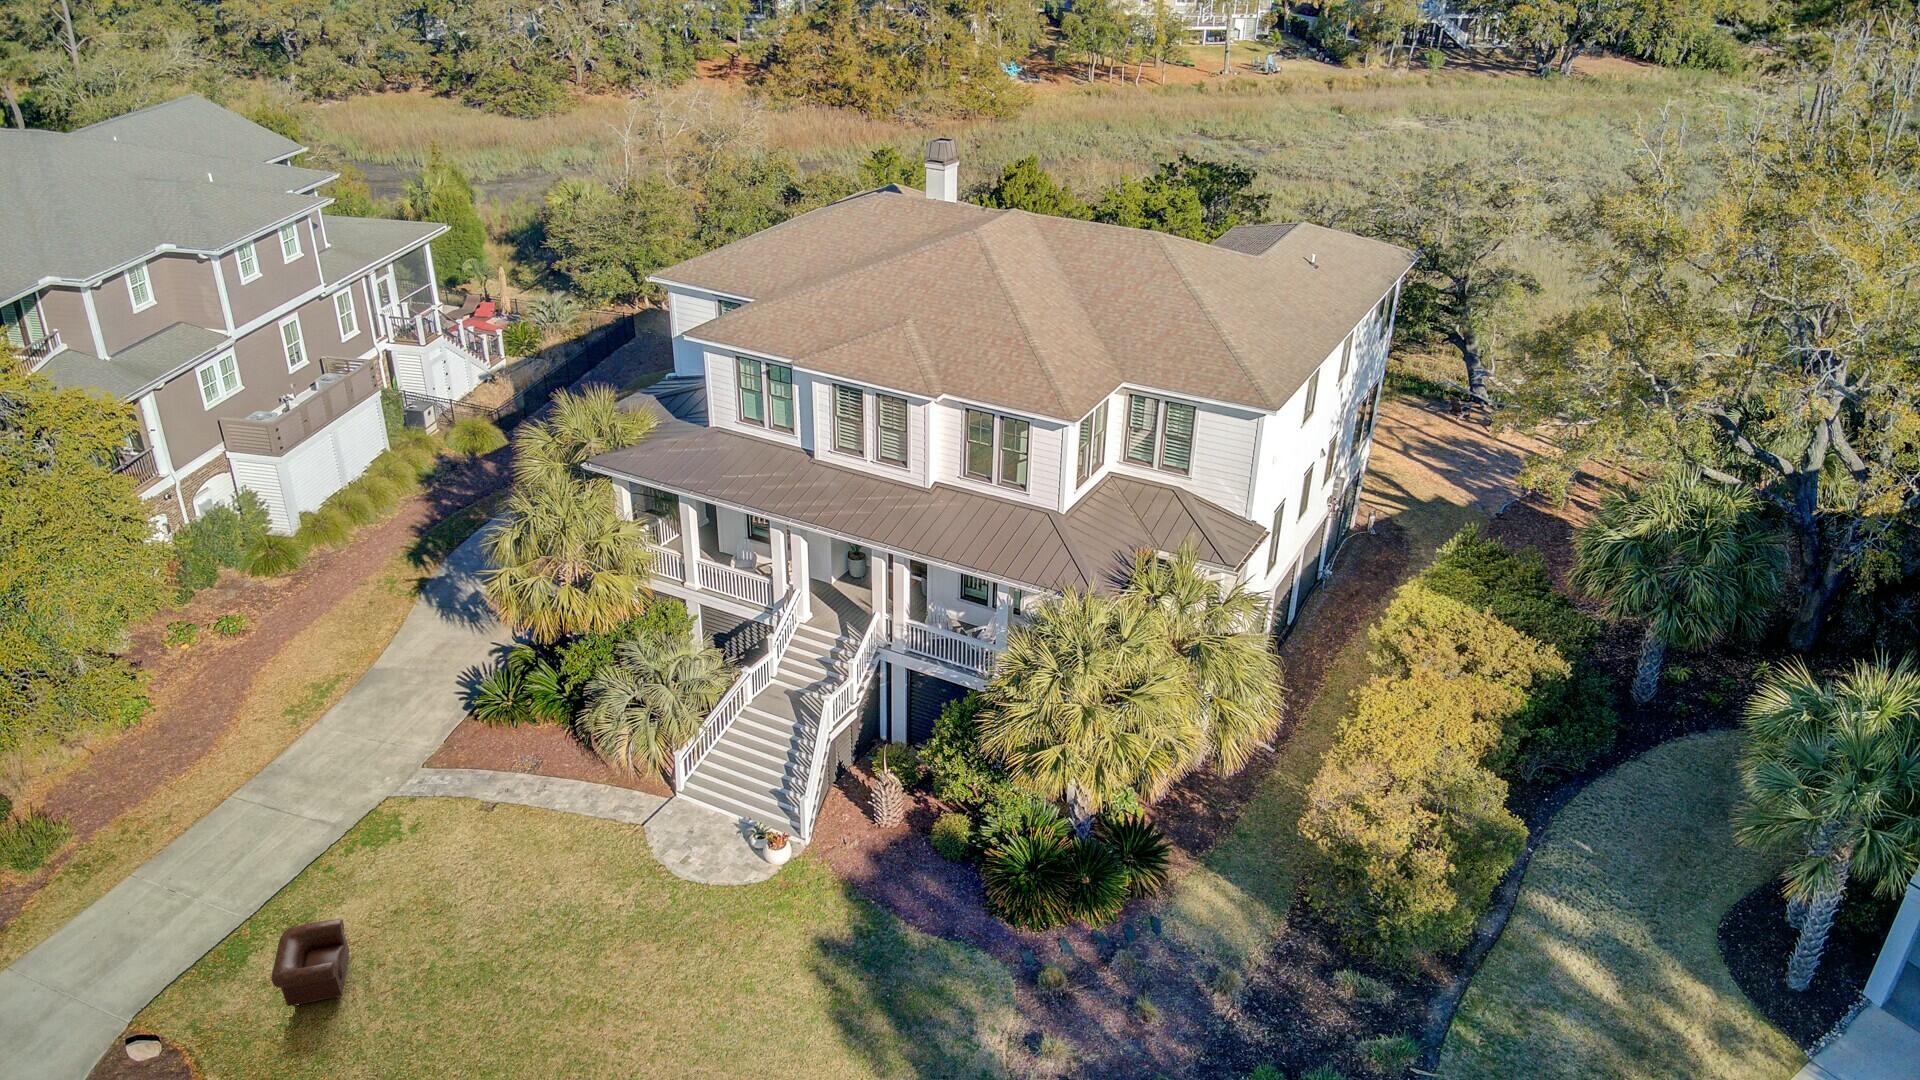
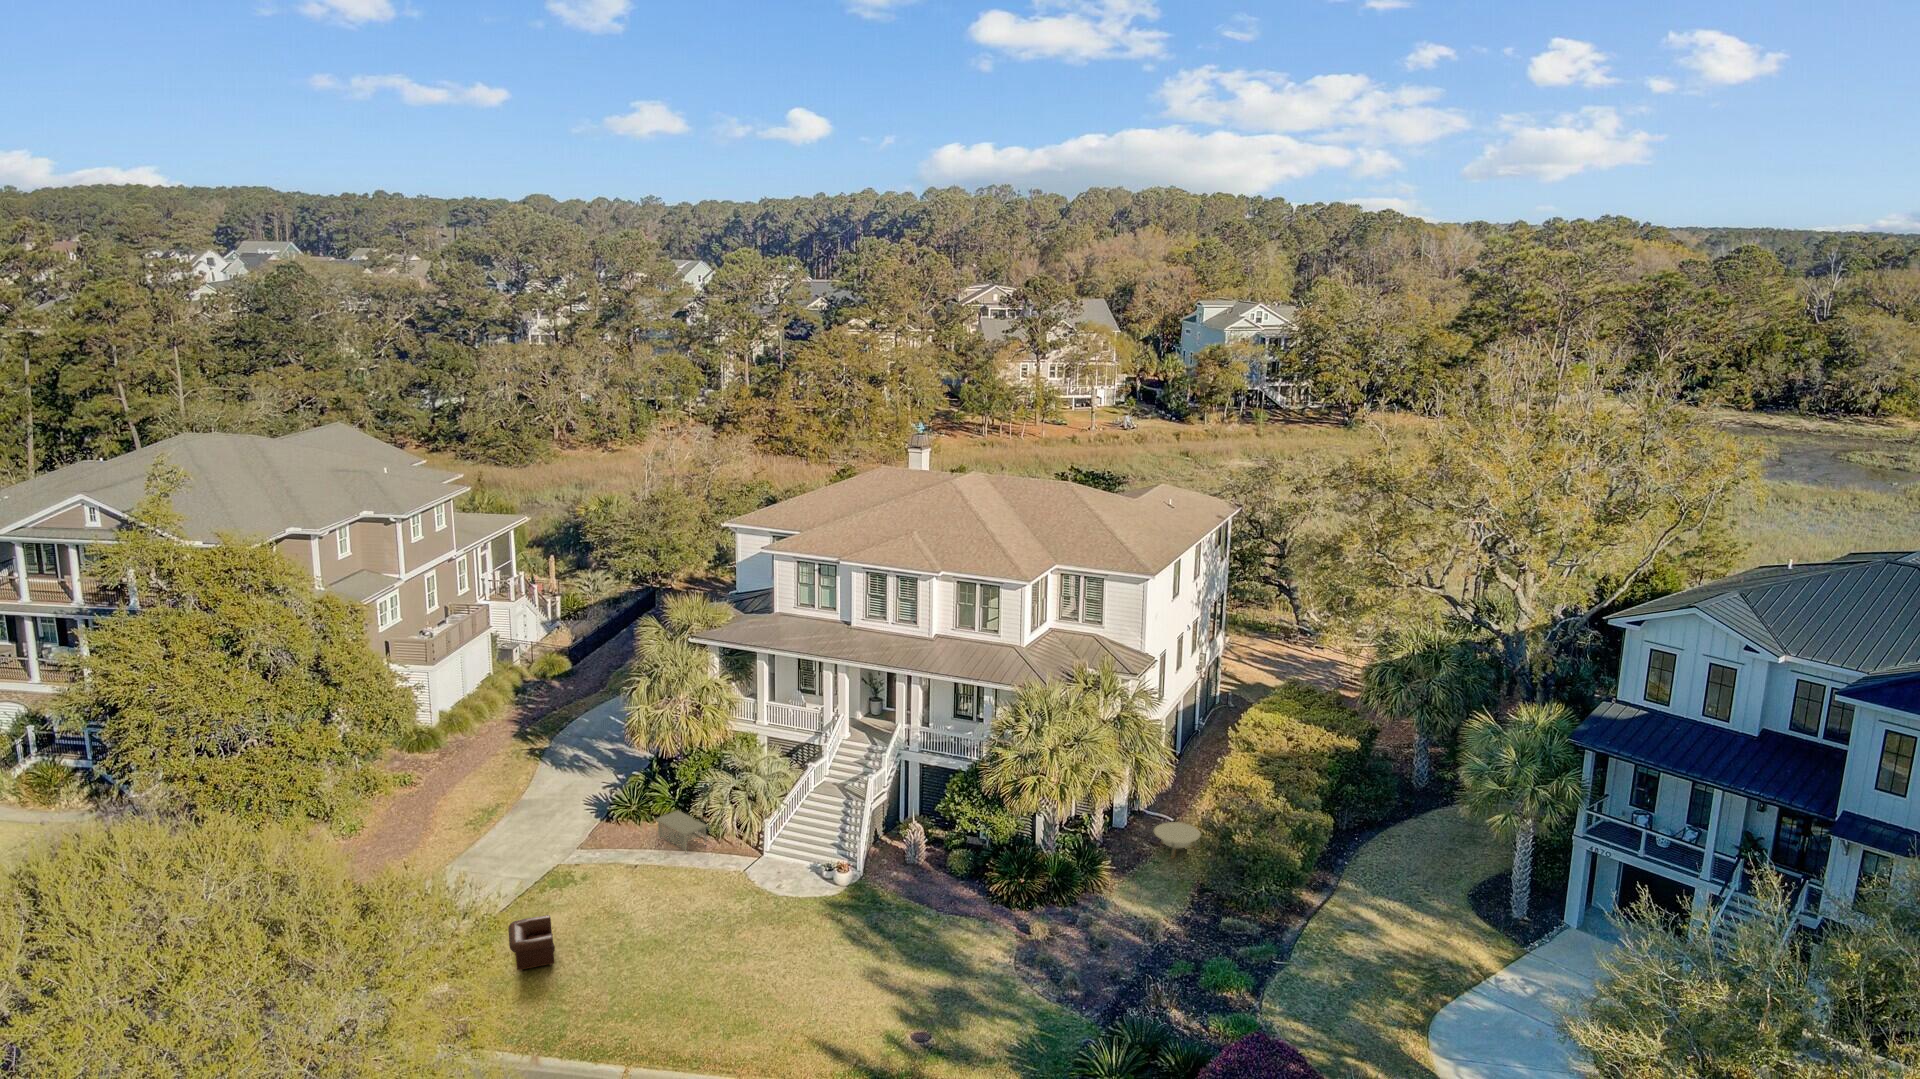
storage bench: none [535,716,603,787] -> present [656,811,707,853]
round table: none [1236,778,1306,840] -> present [1154,822,1201,859]

